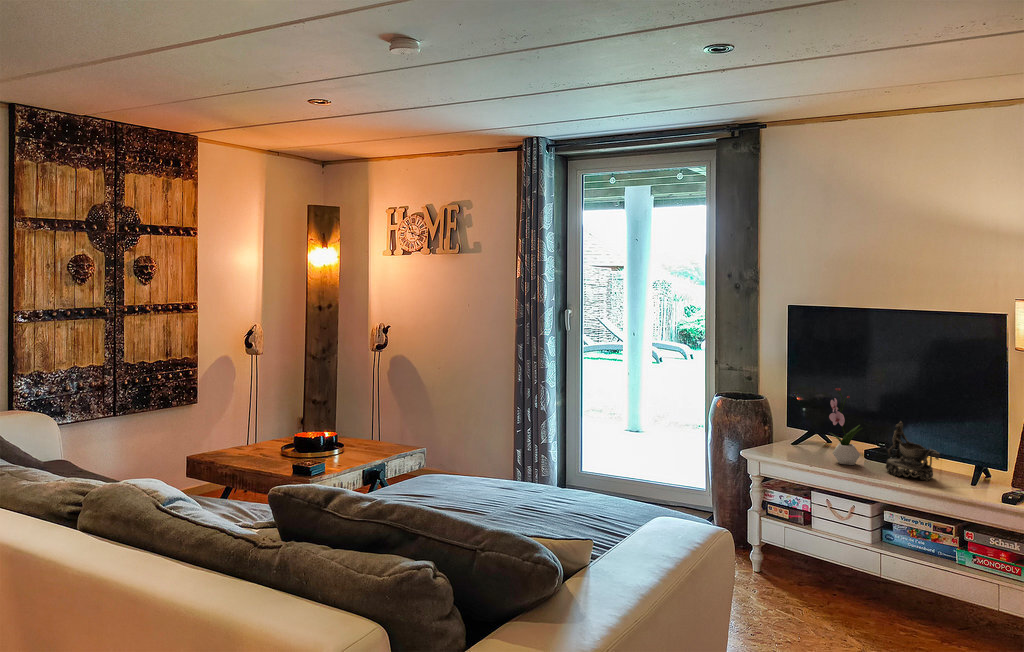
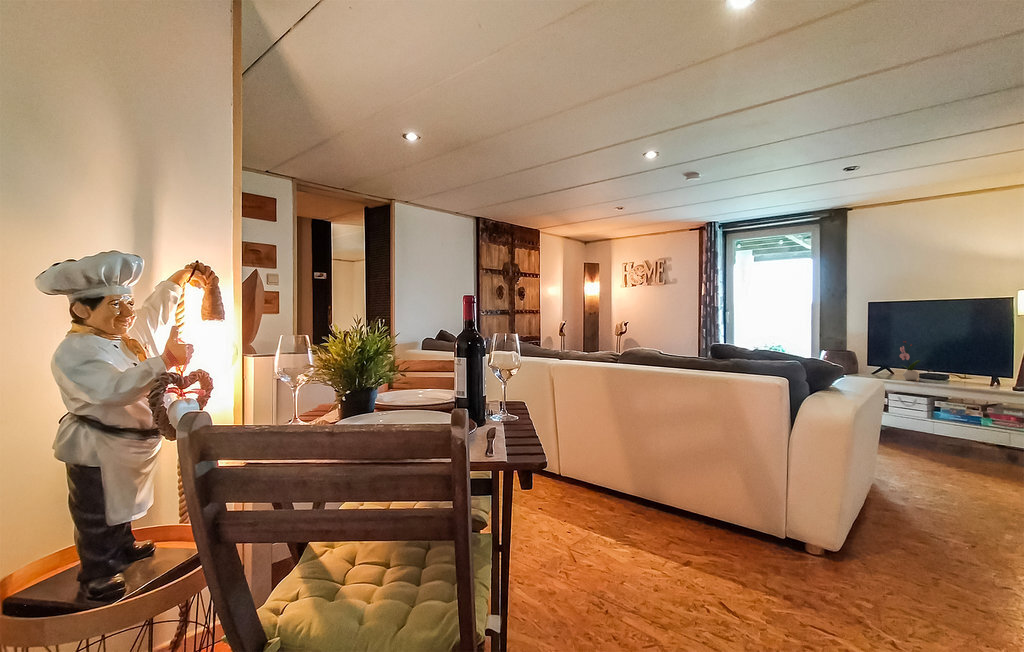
decorative bowl: present [886,422,940,481] -> none [936,356,970,385]

